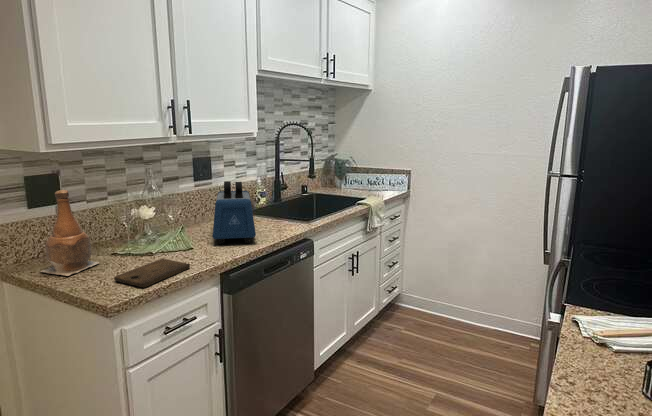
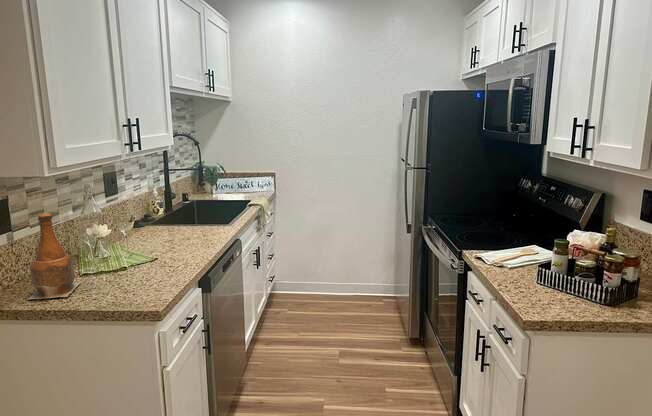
toaster: present [213,181,256,244] -> none [147,192,206,251]
cutting board: present [114,259,190,287] -> none [122,268,177,291]

